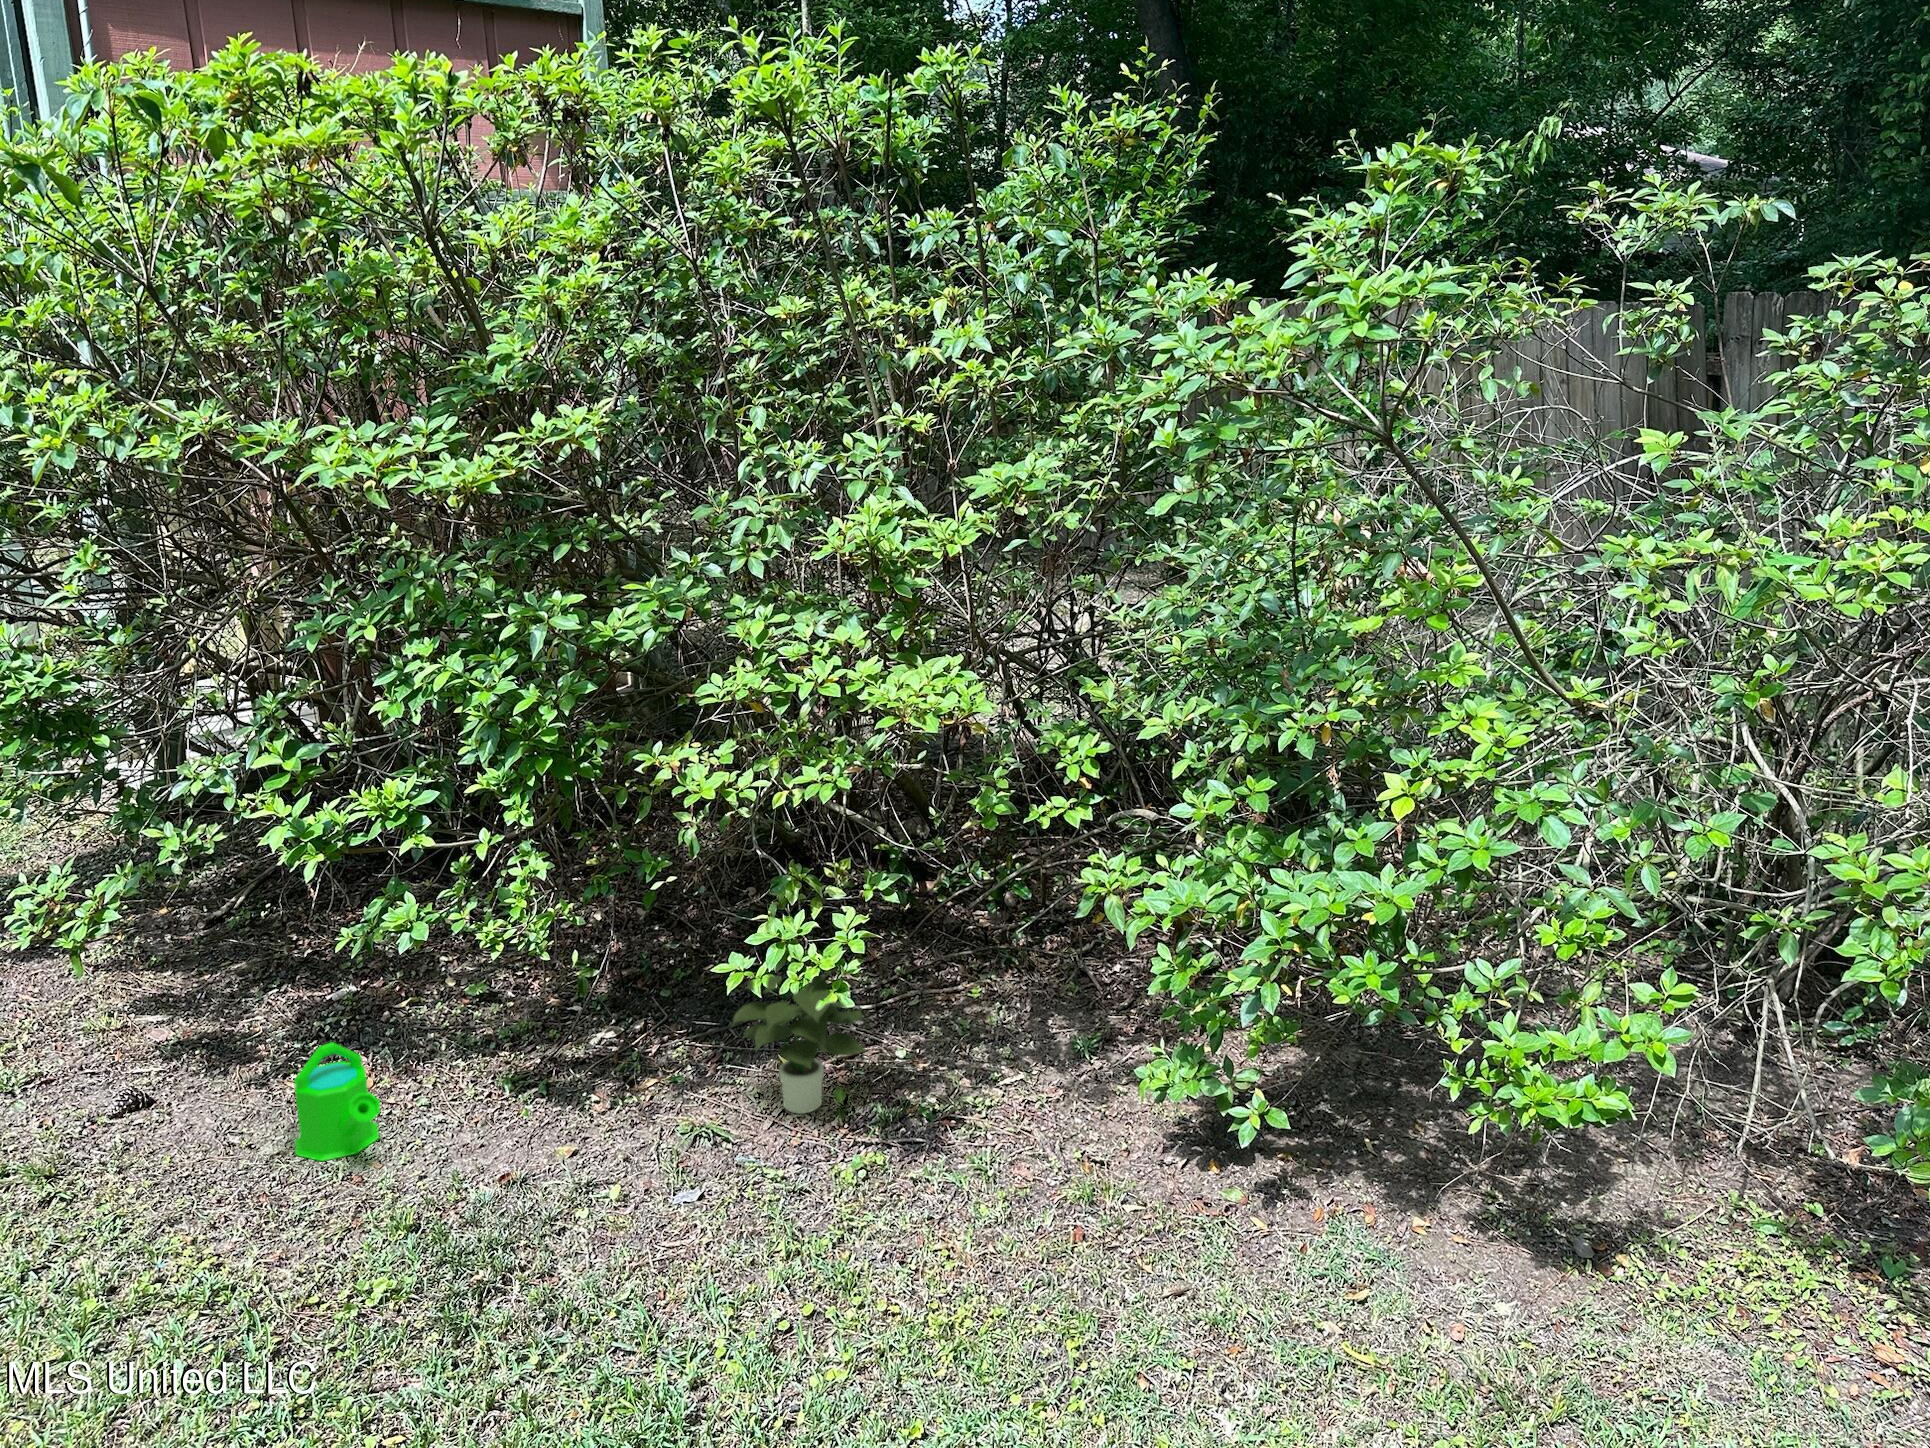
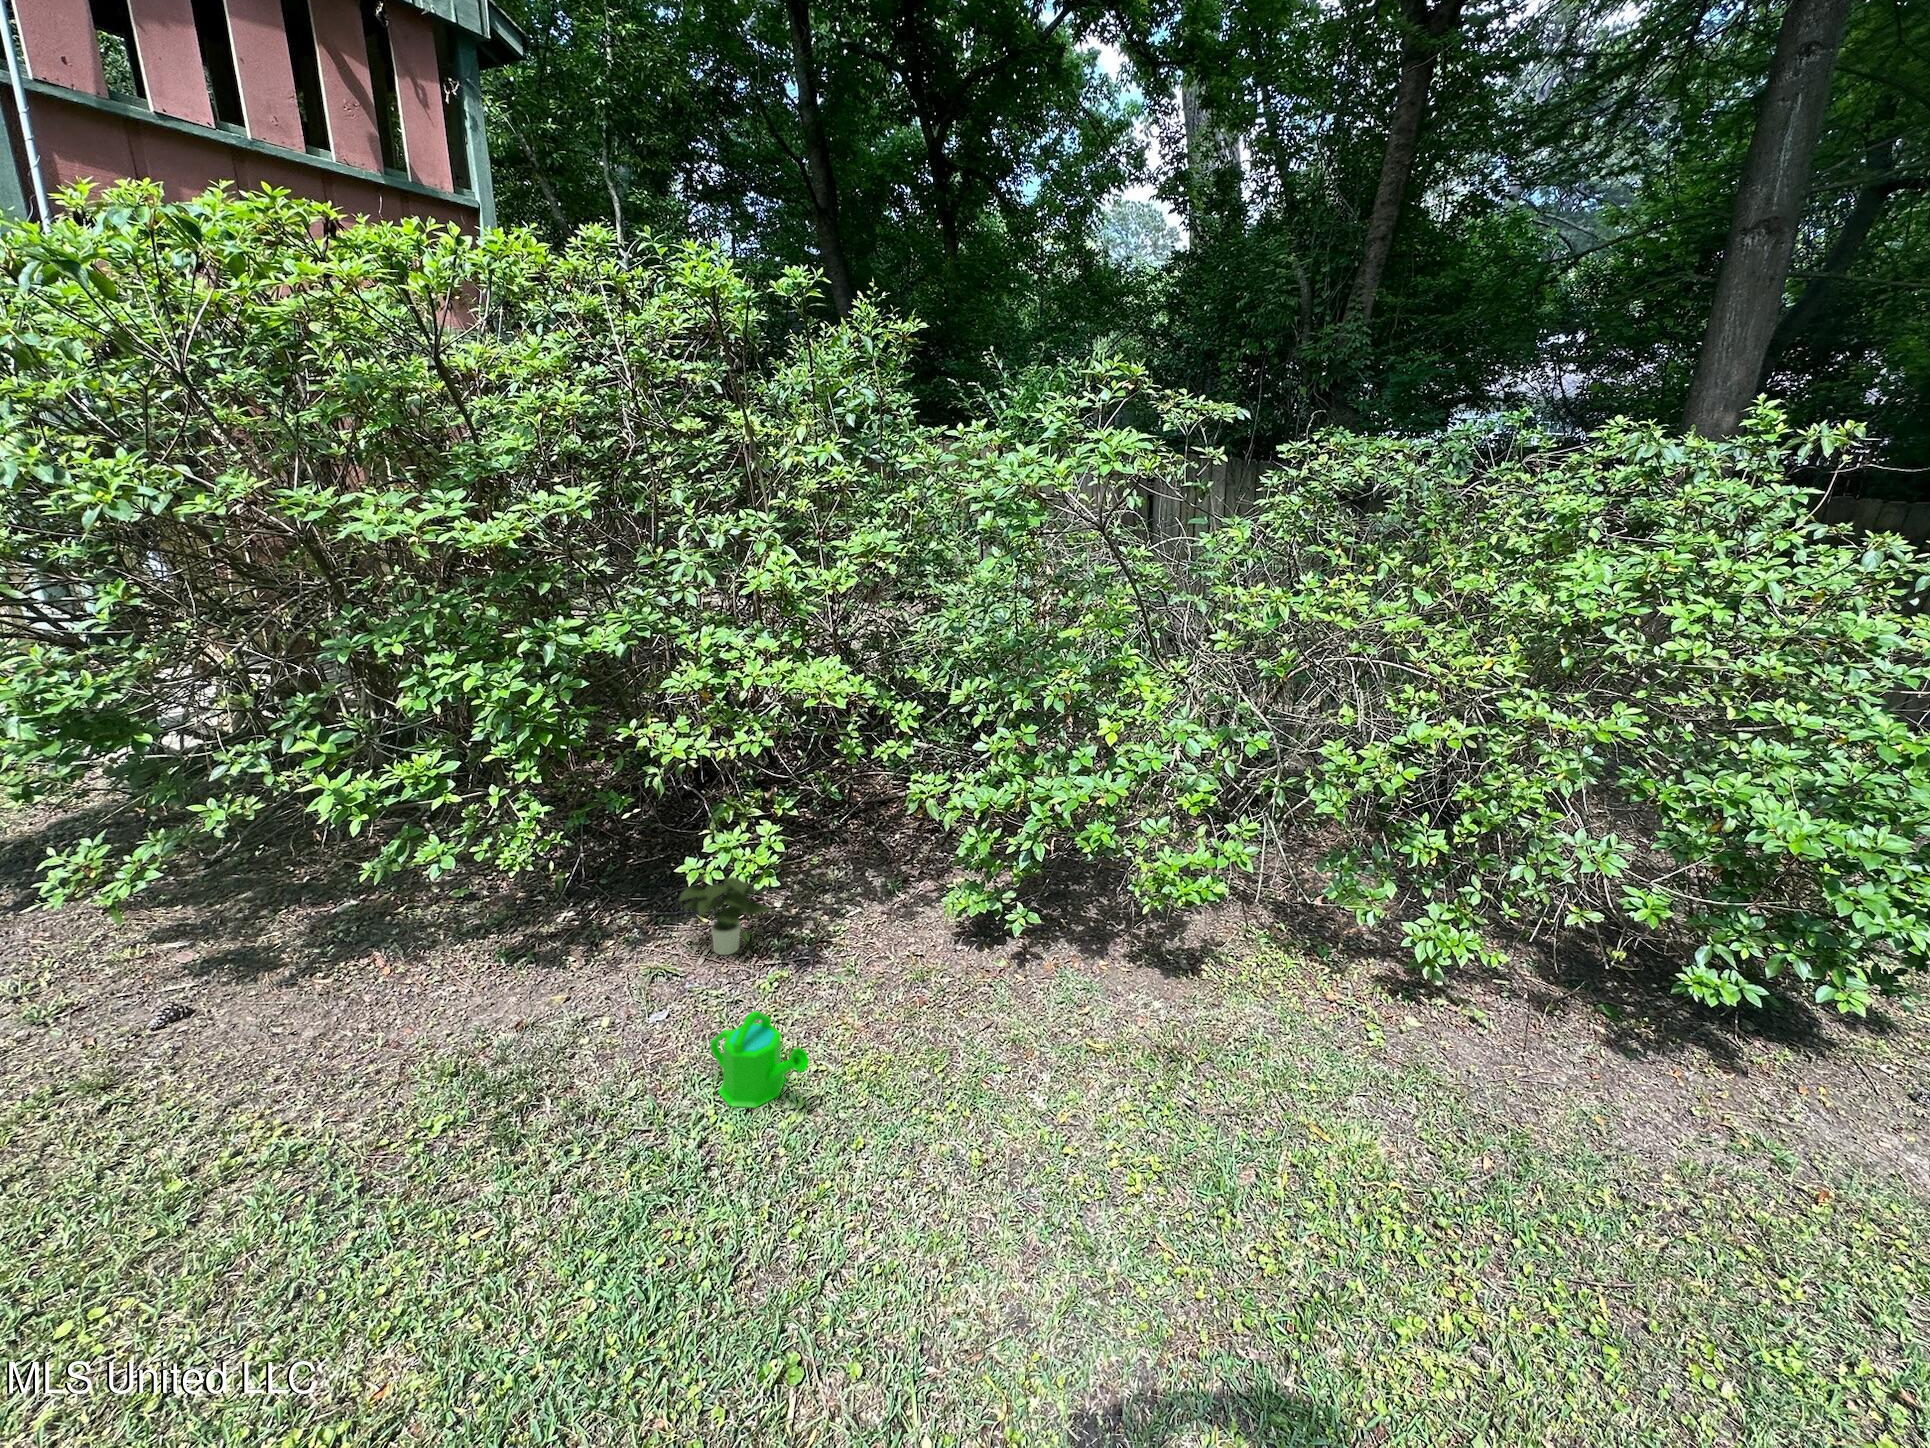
watering can: present [294,1042,380,1161] -> present [710,1011,809,1108]

